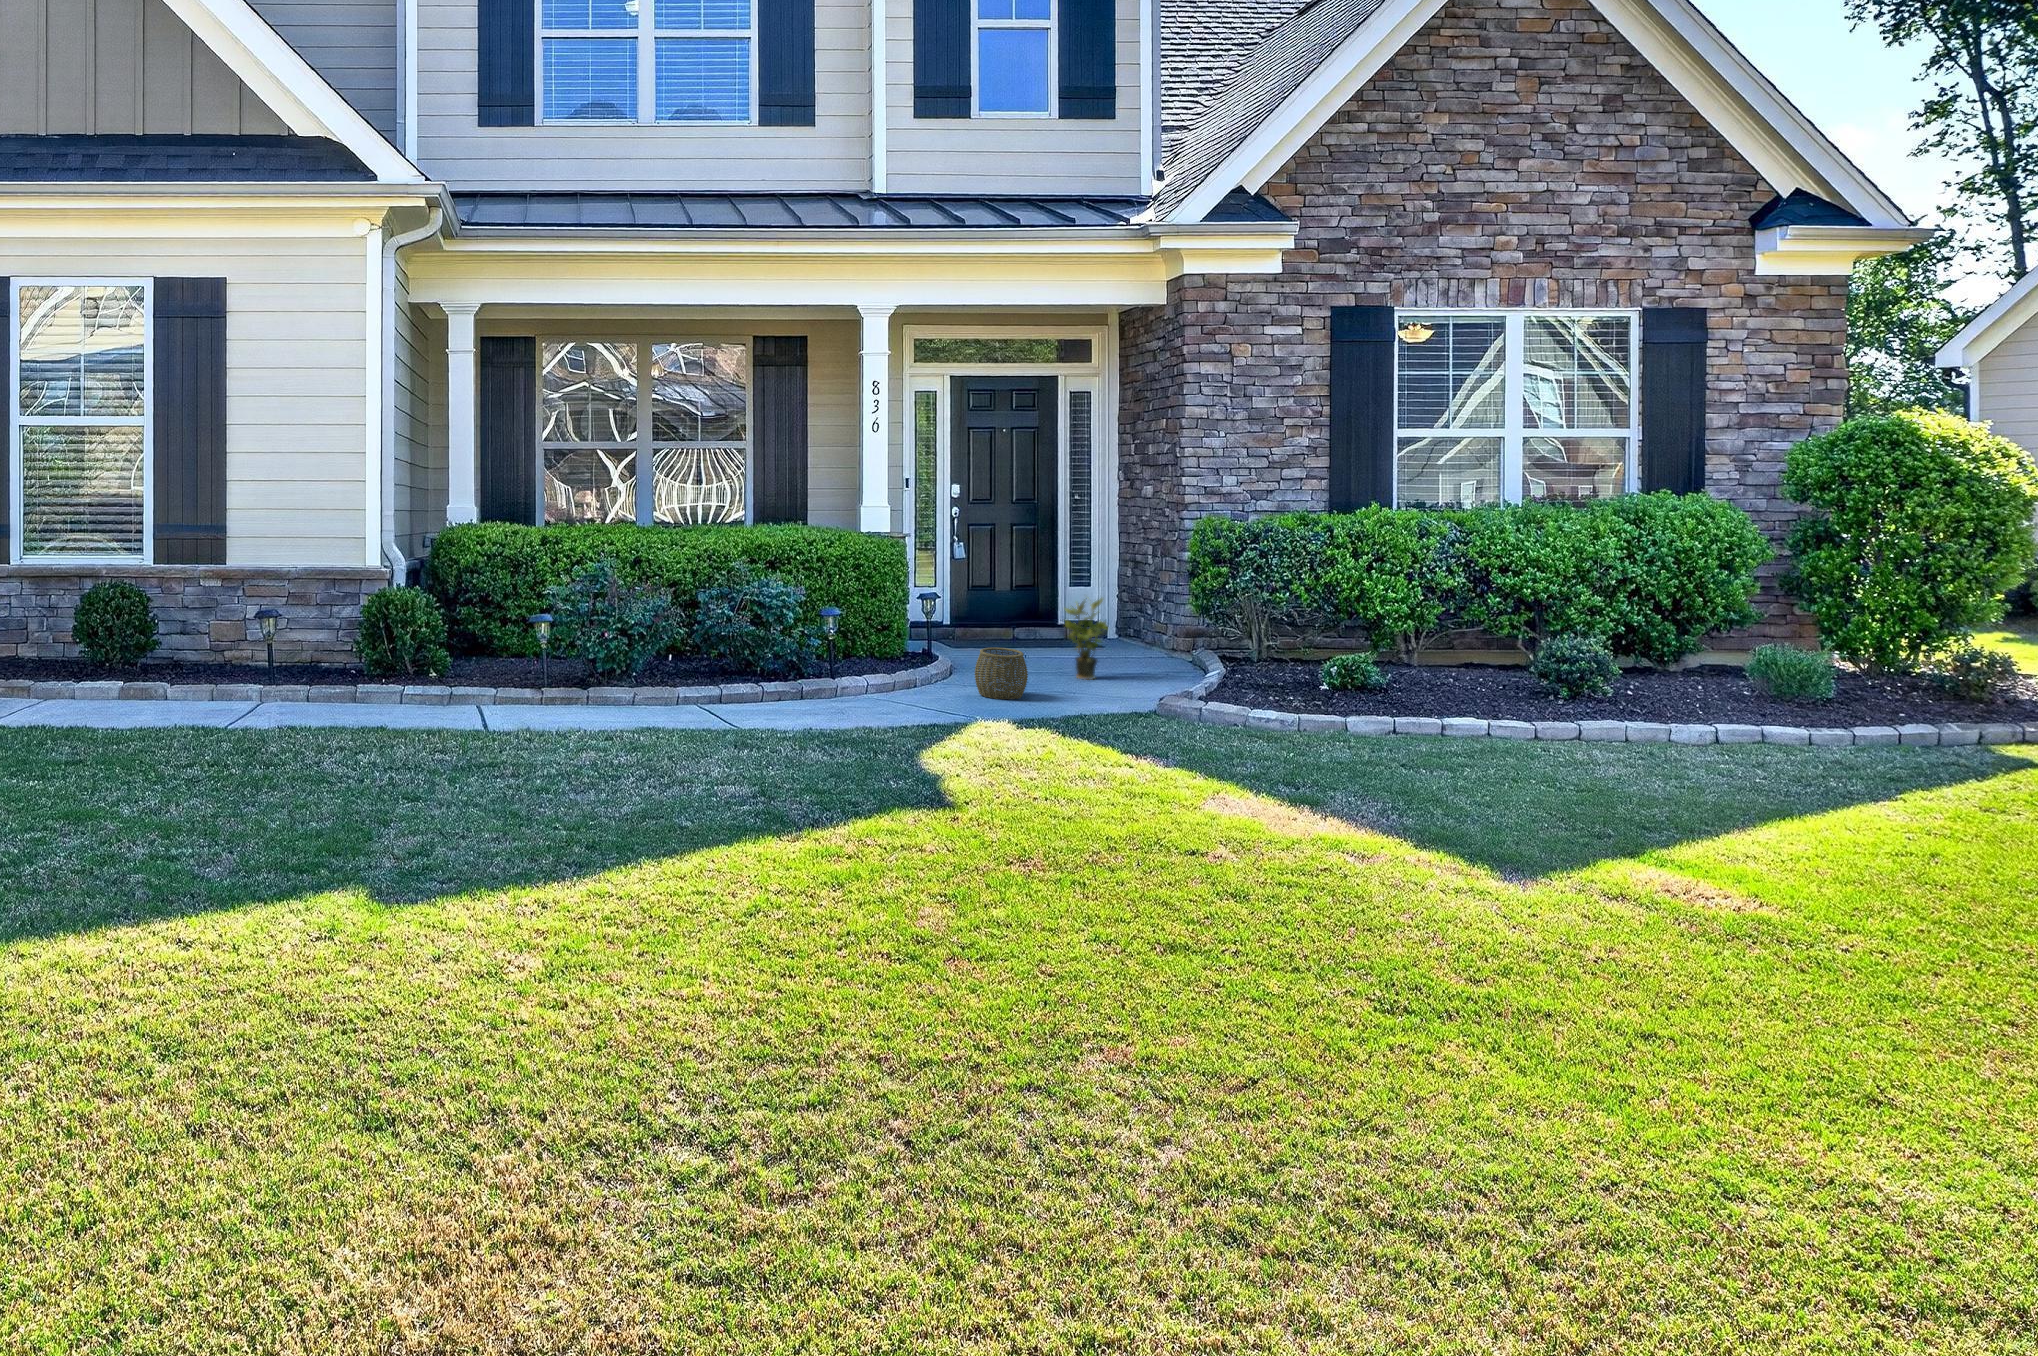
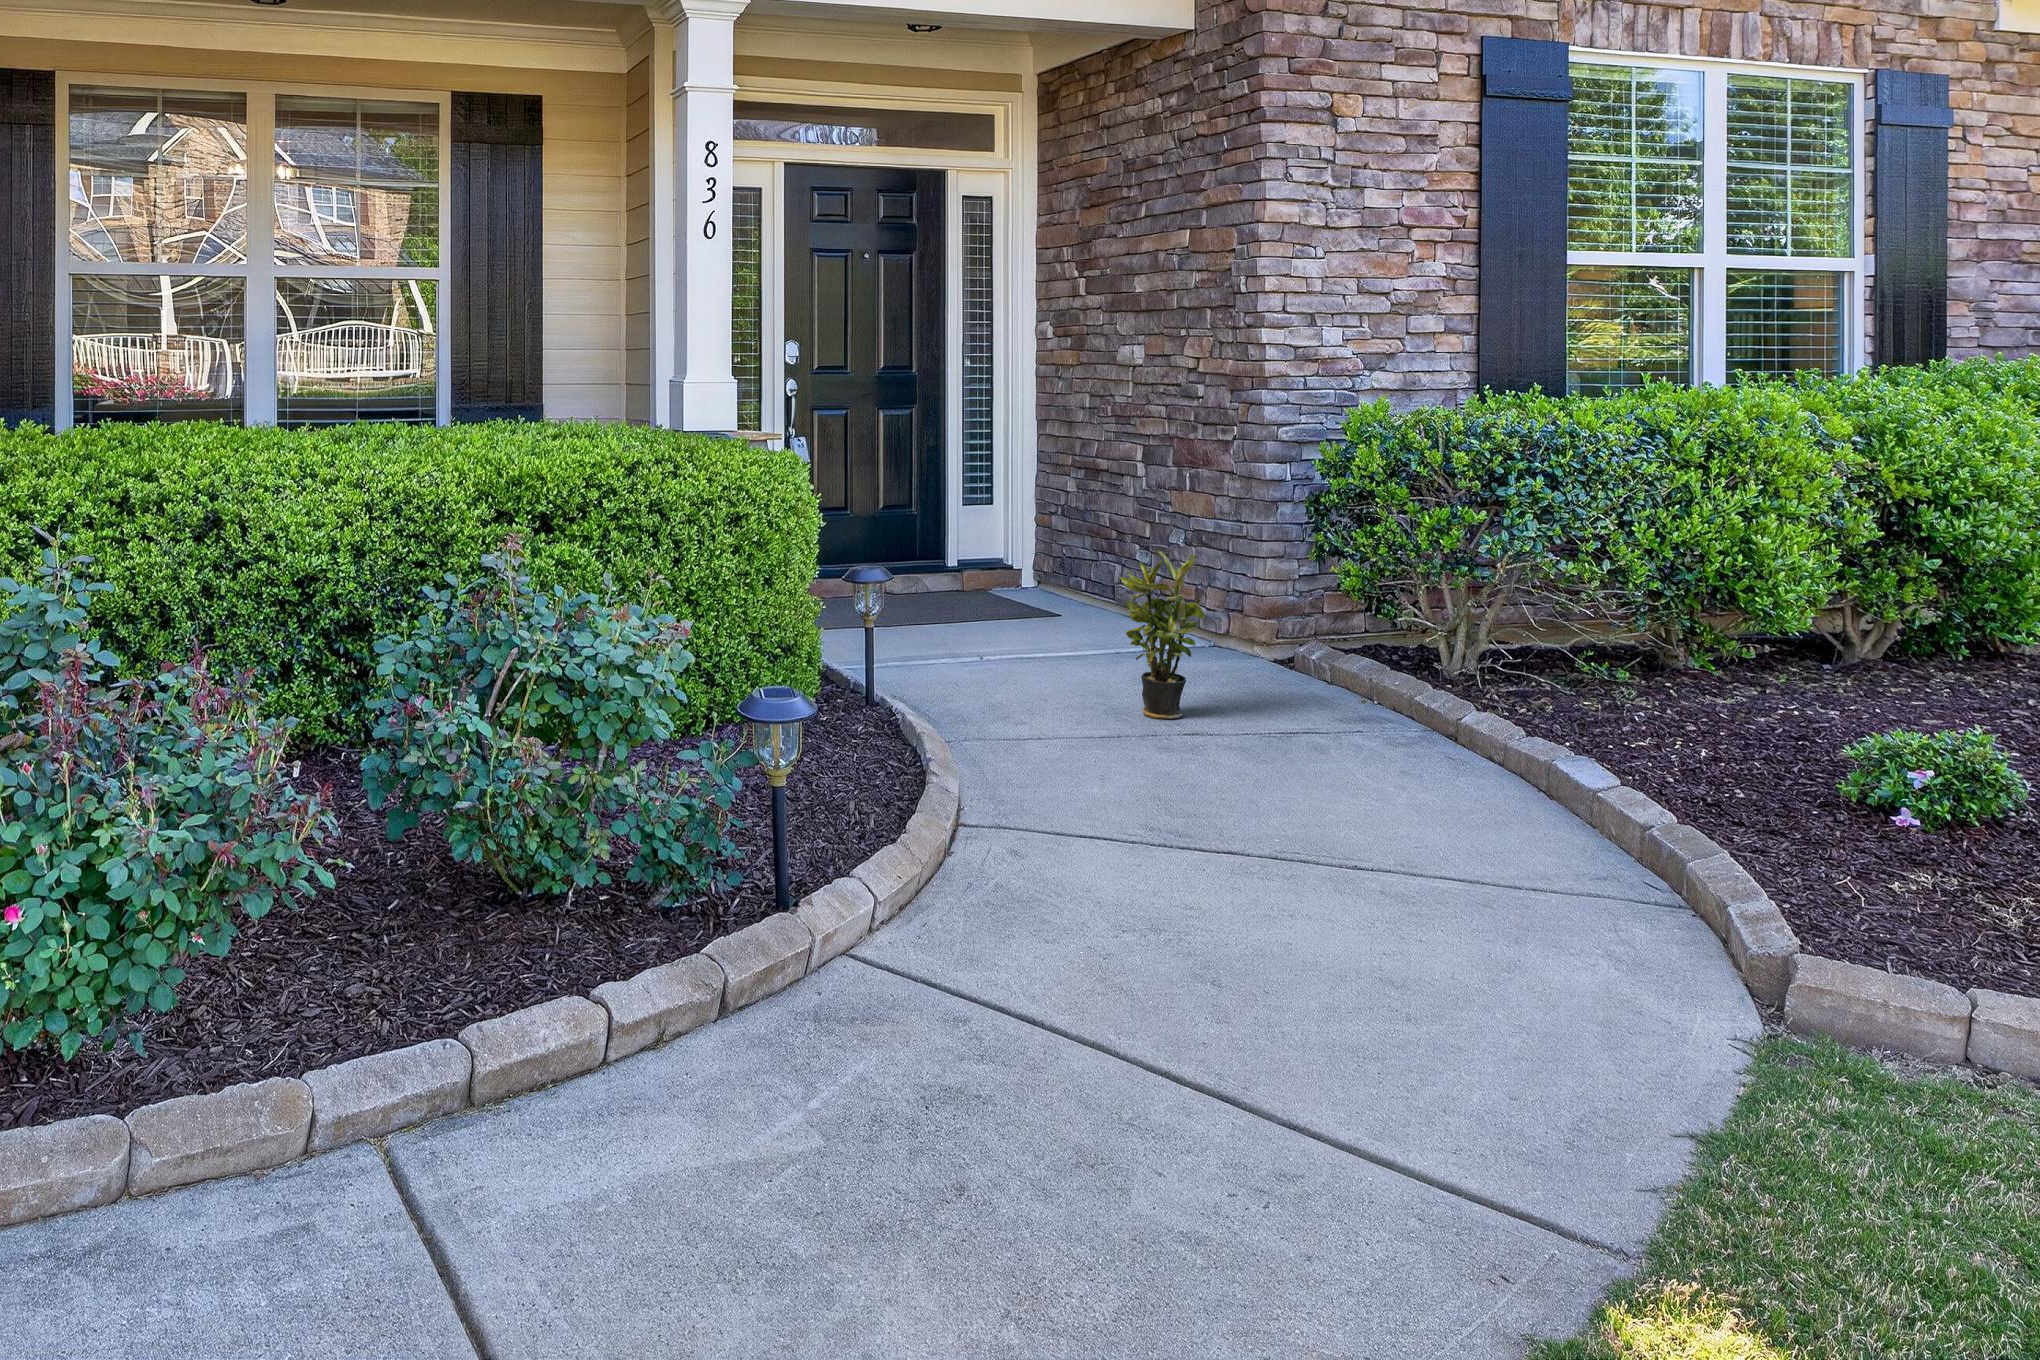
woven basket: present [975,648,1028,700] -> none [1007,679,1126,803]

